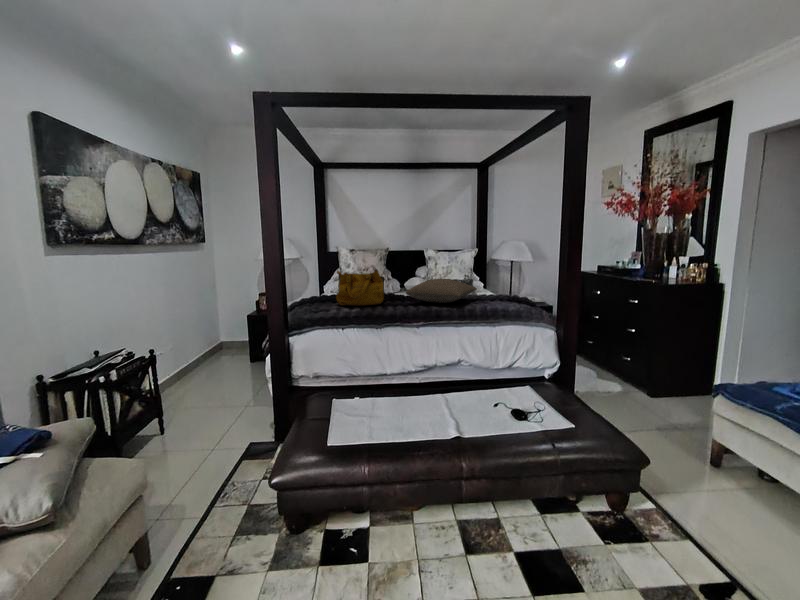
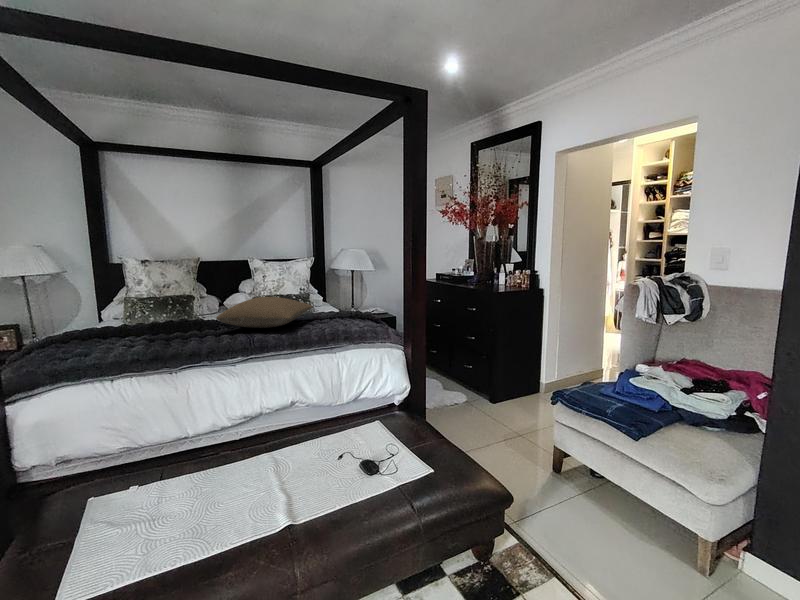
handbag: present [336,268,384,306] -> none [102,286,185,343]

